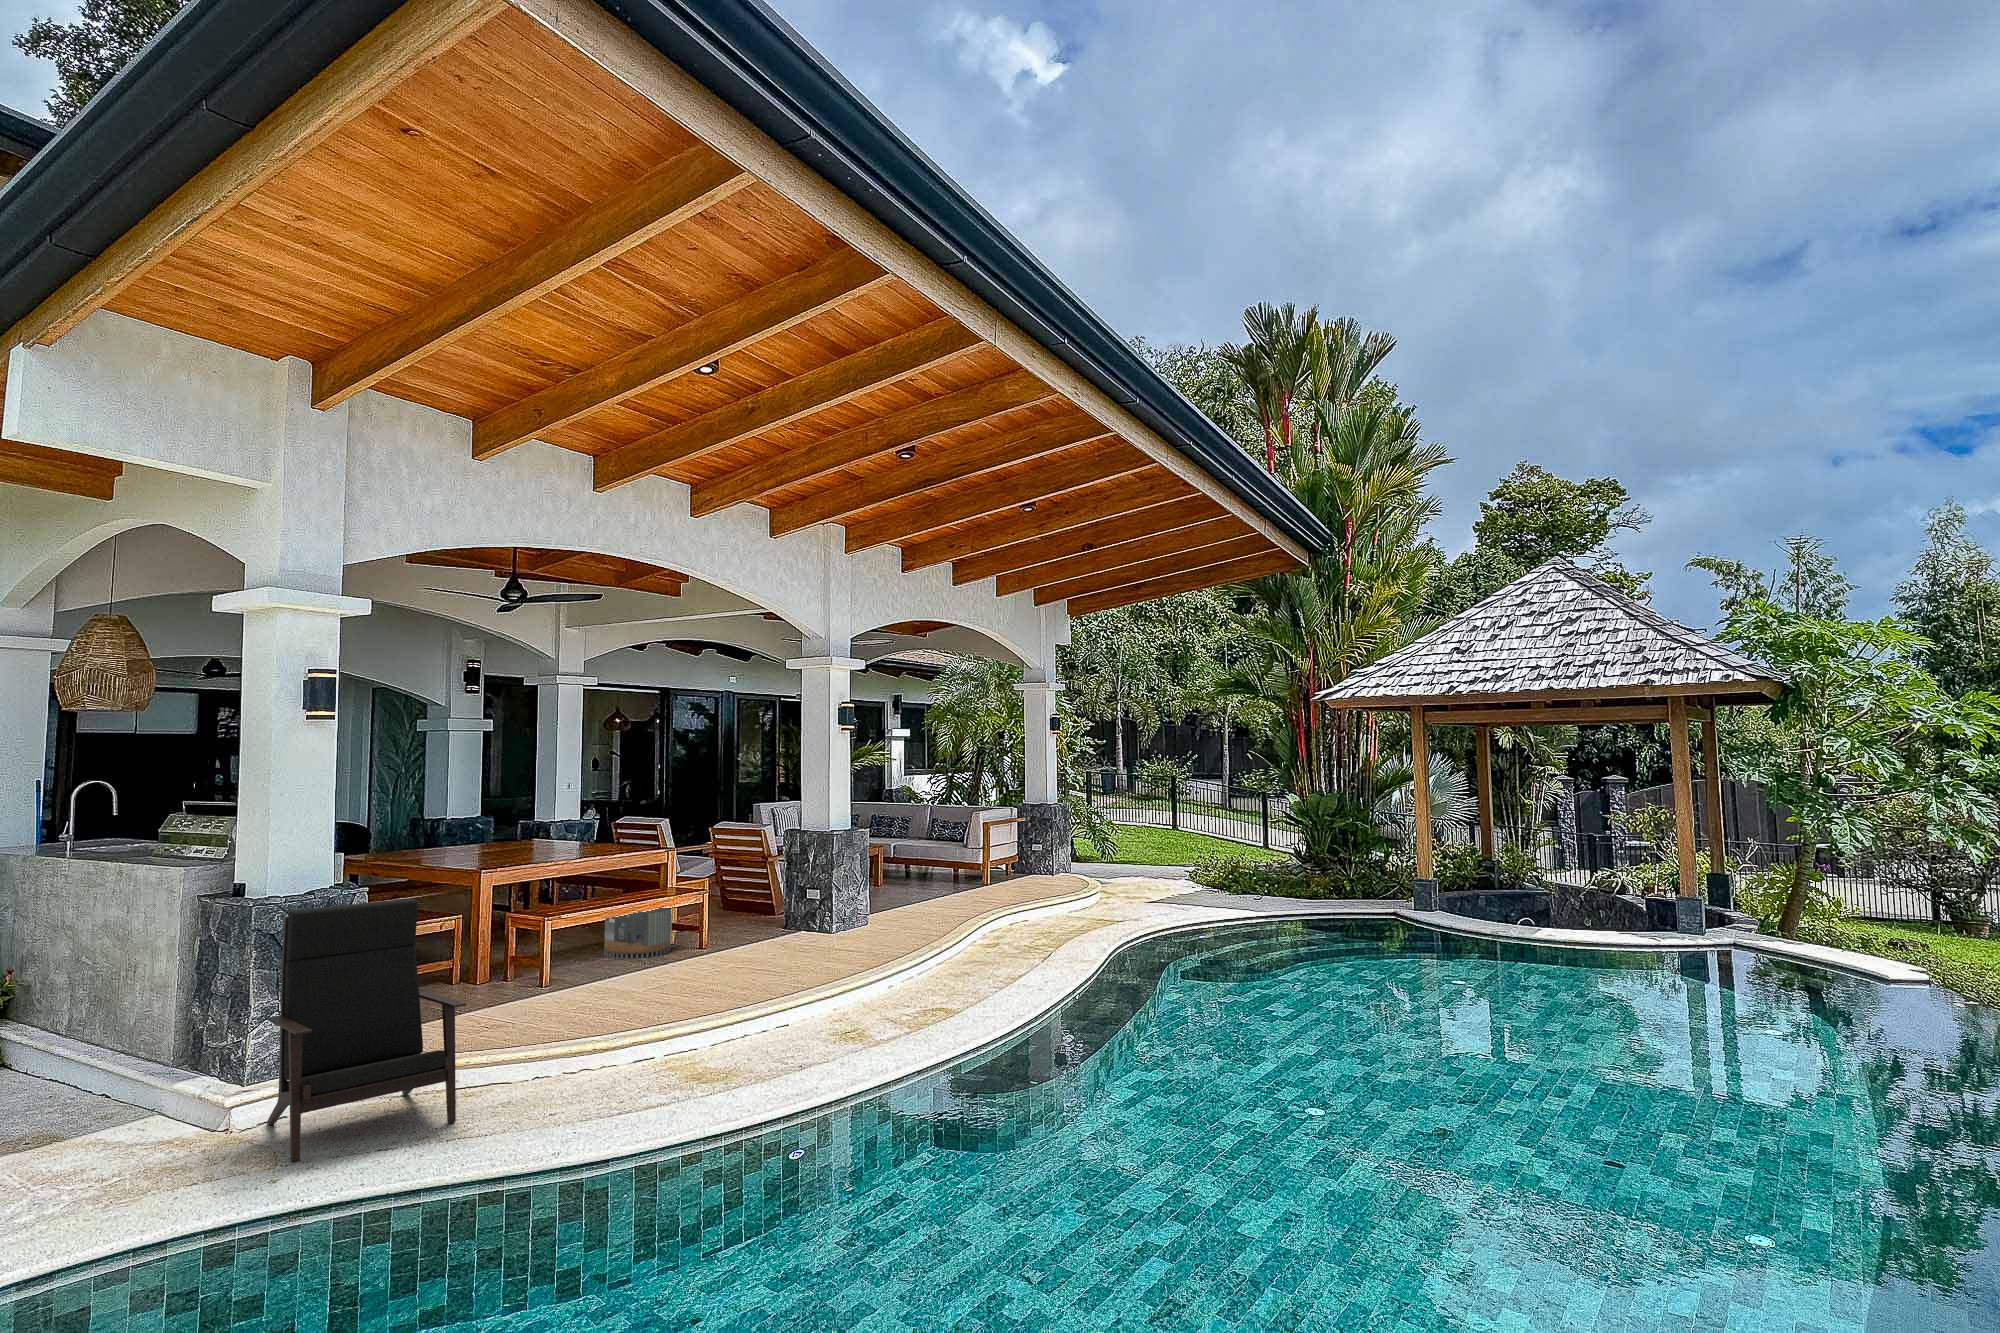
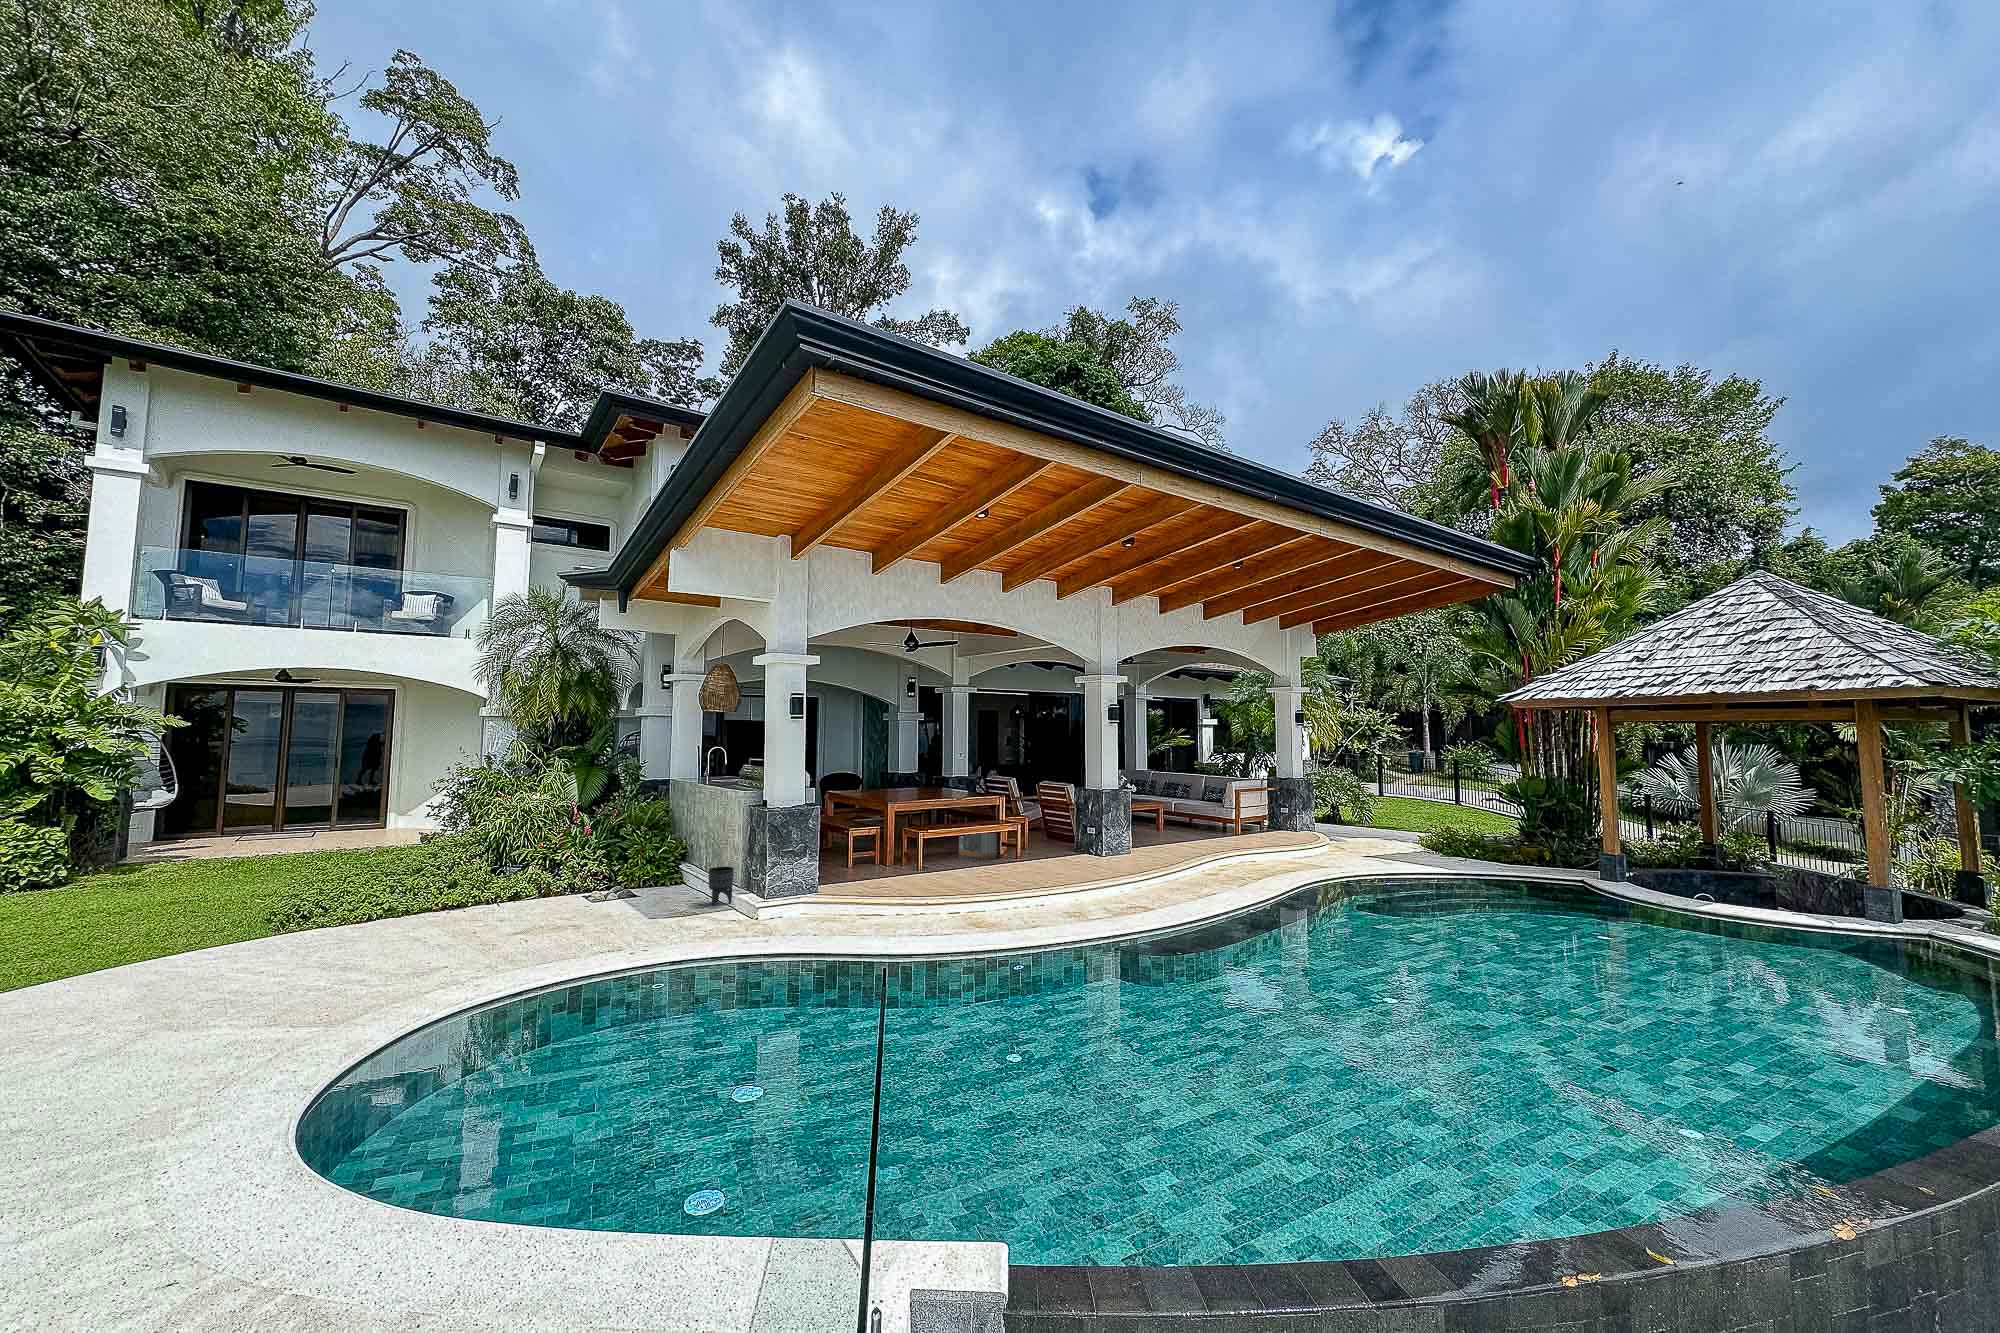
lounge chair: present [267,899,466,1162] -> none [777,812,860,932]
planter: none [80,1028,146,1117] -> present [709,867,734,906]

